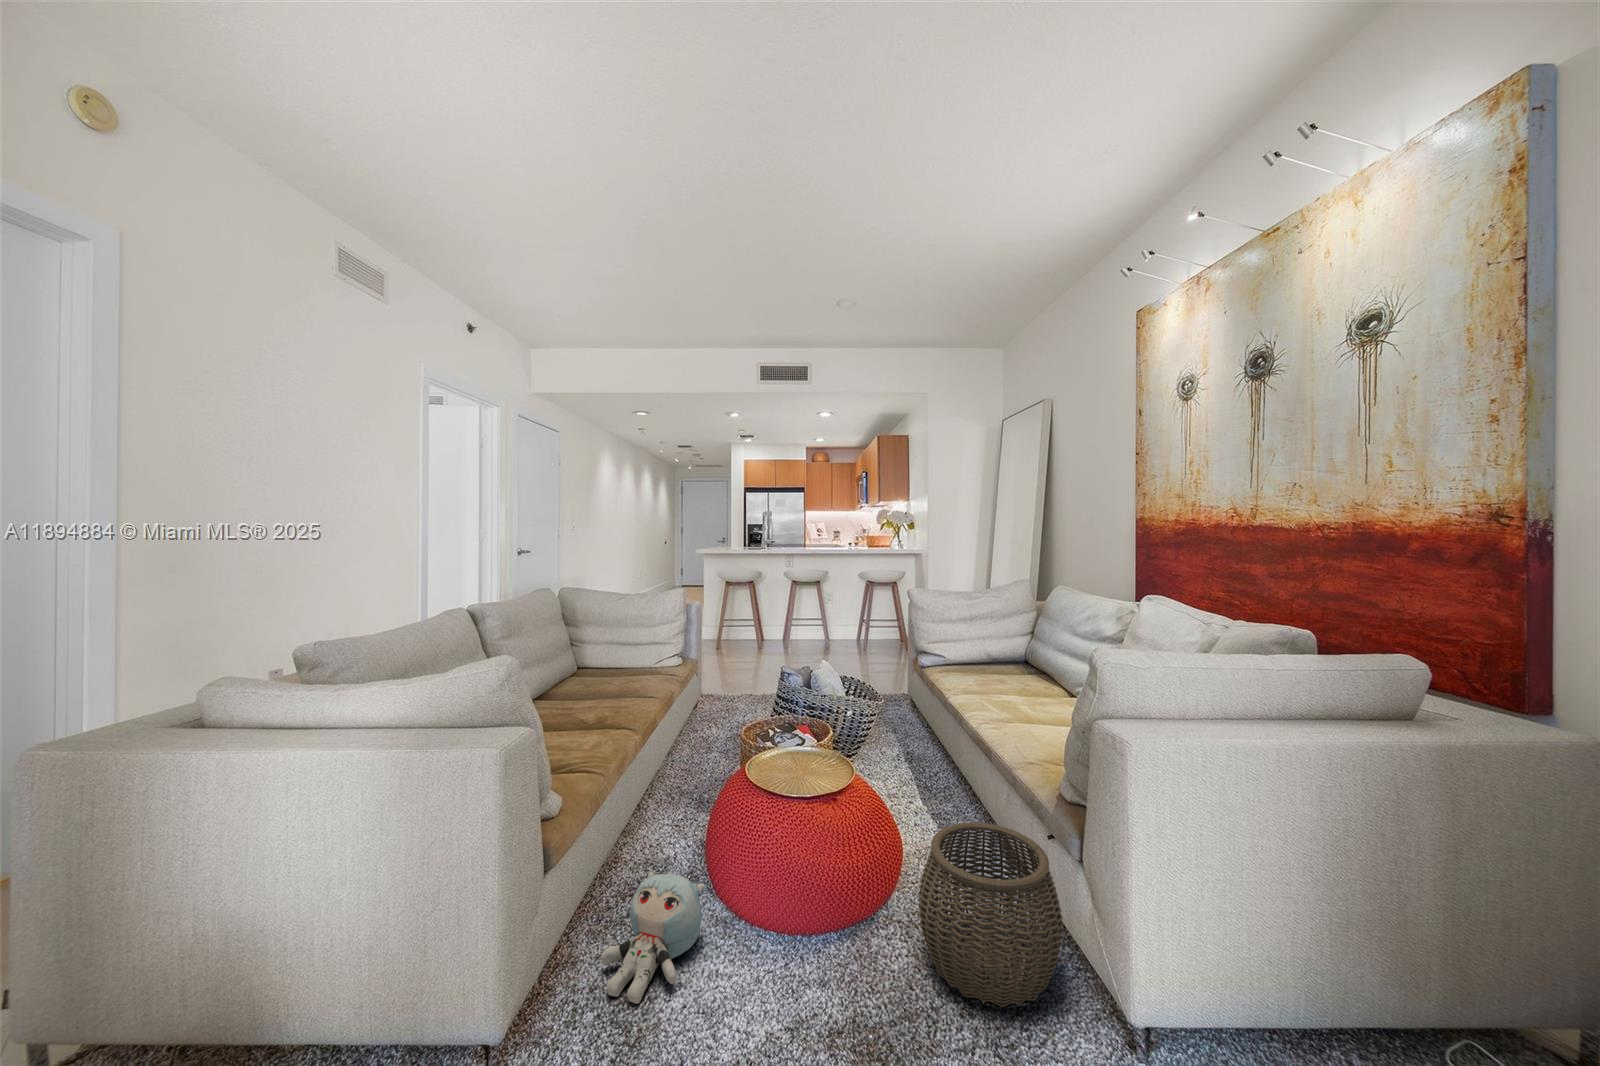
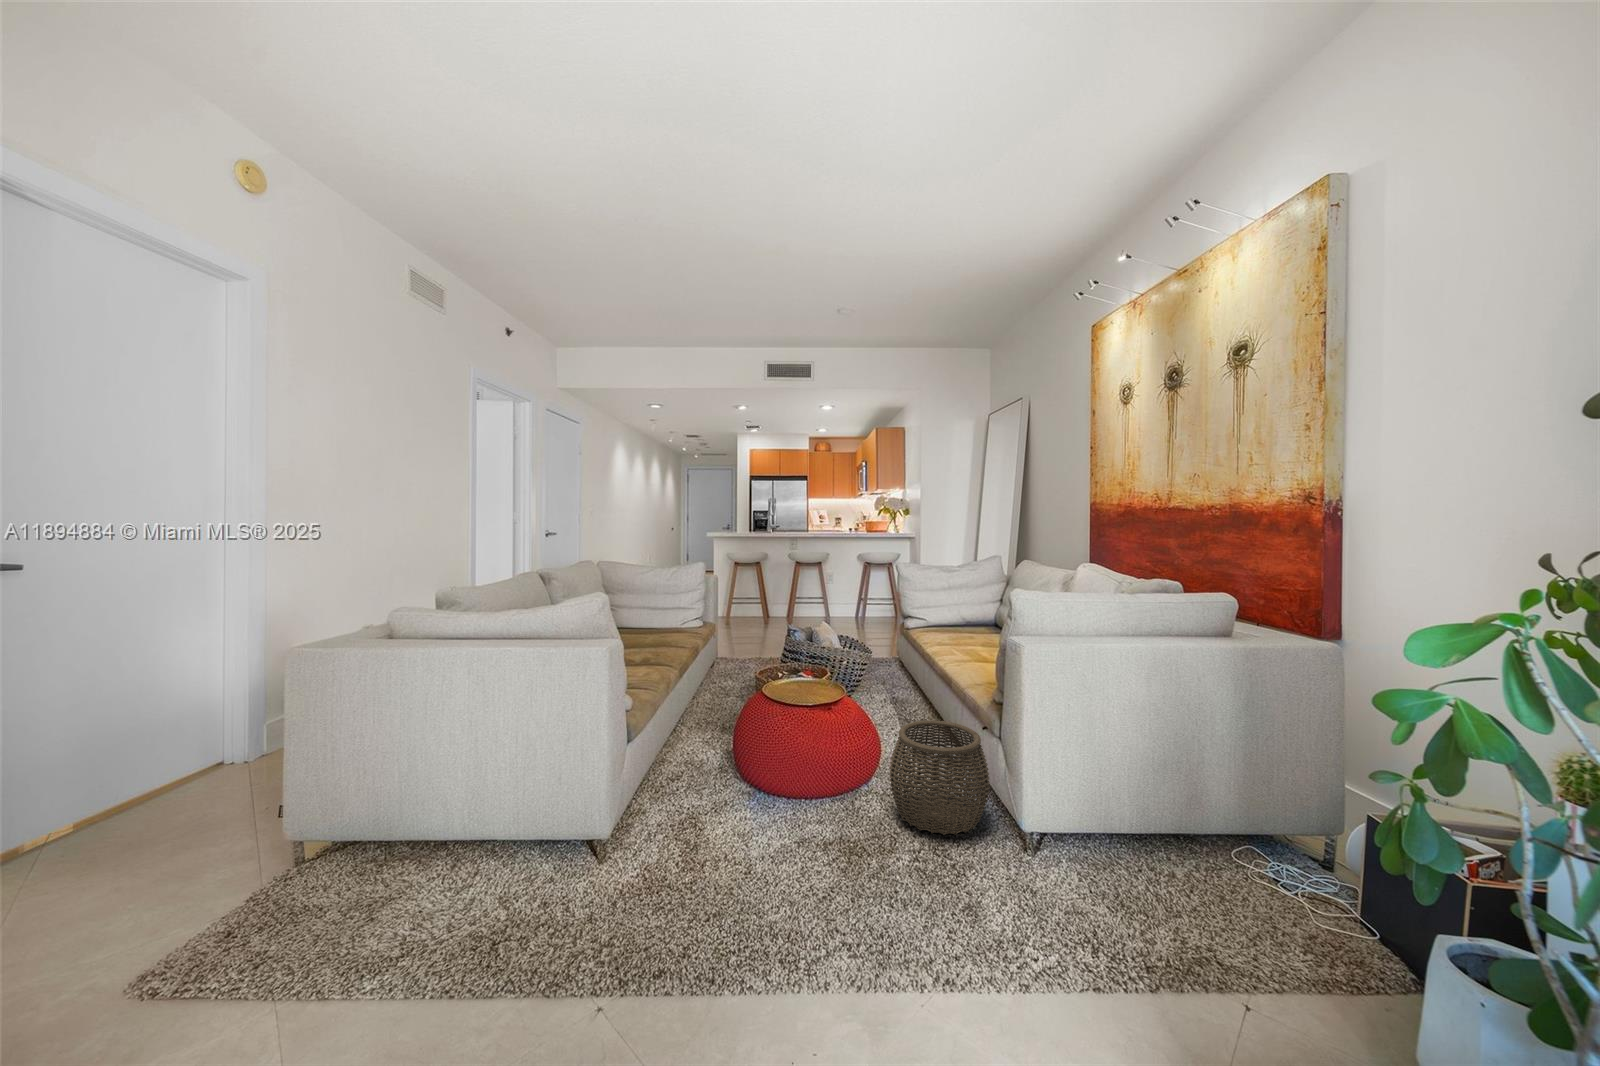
plush toy: present [601,872,704,1004] -> none [664,755,735,832]

